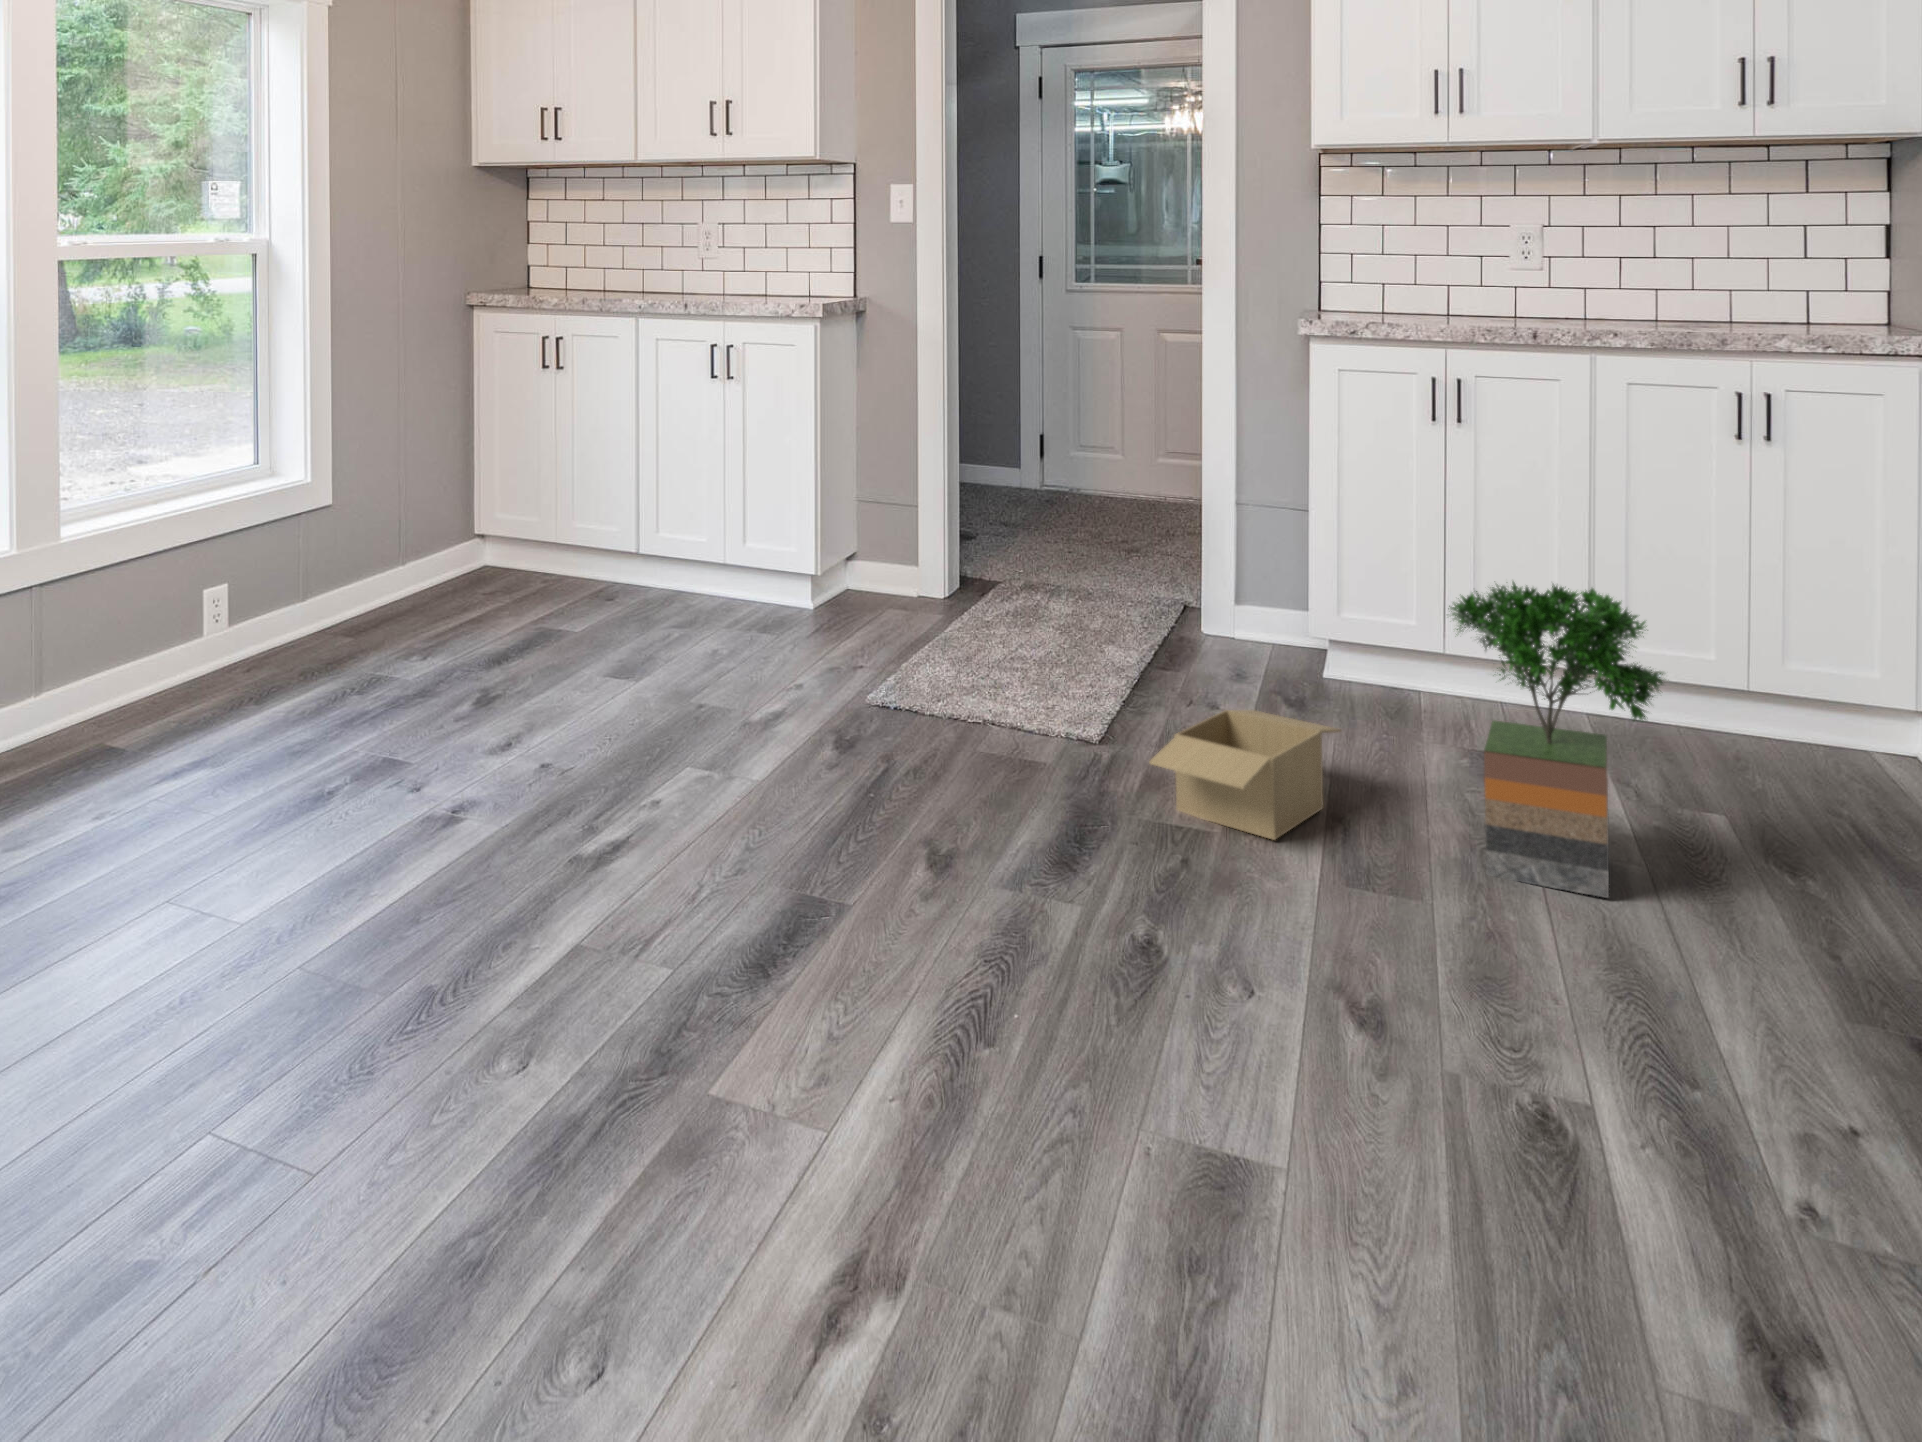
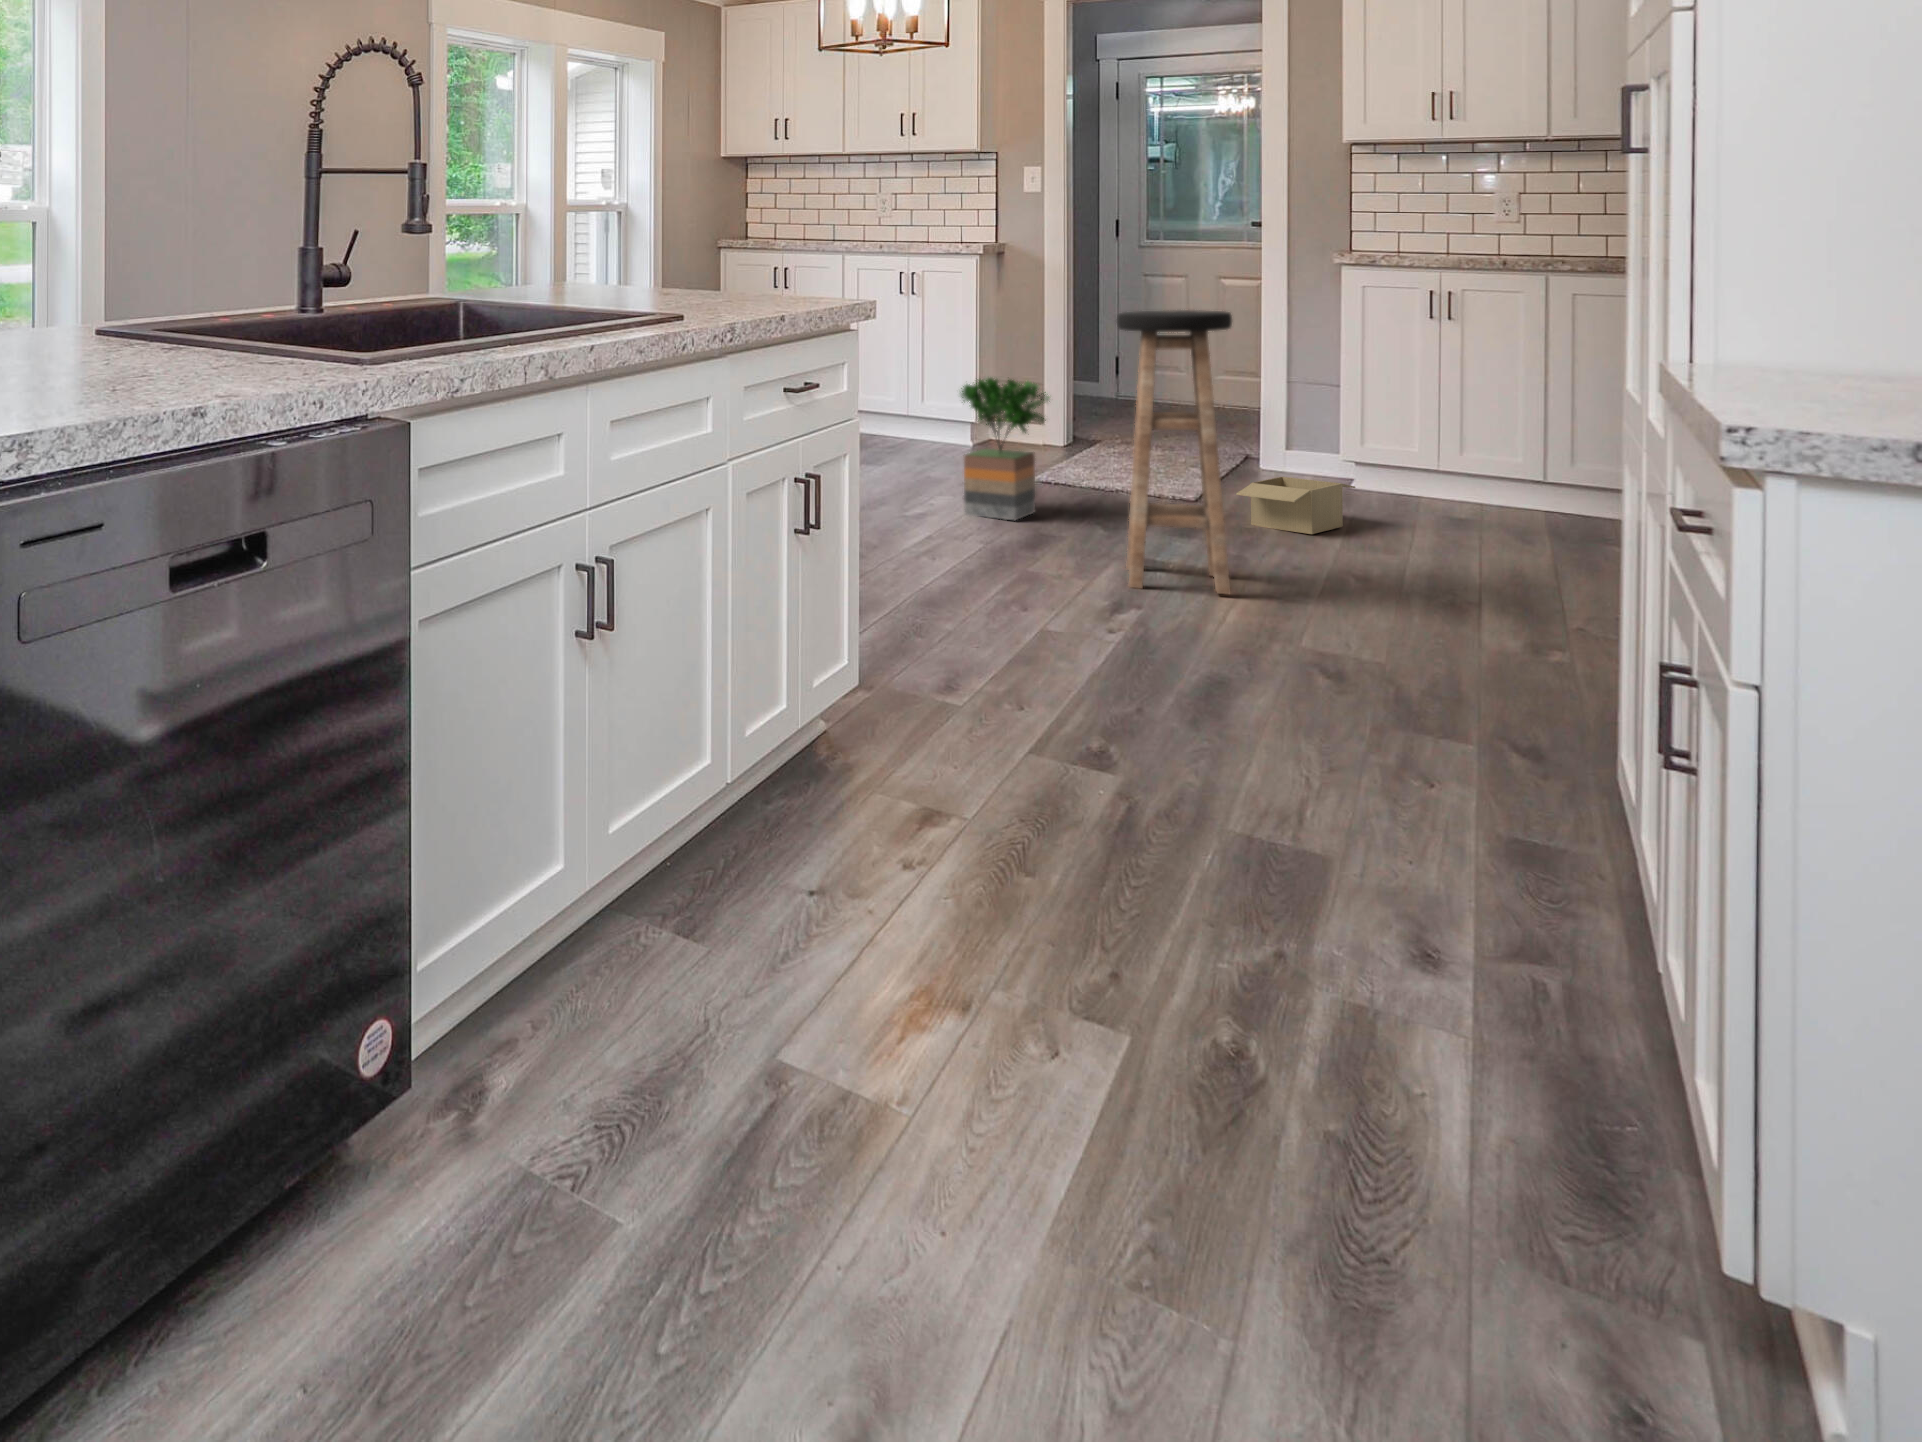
bar stool: none [855,450,1094,1166] -> present [1117,310,1232,594]
potted tree: present [1448,582,1666,898] -> present [960,378,1049,520]

